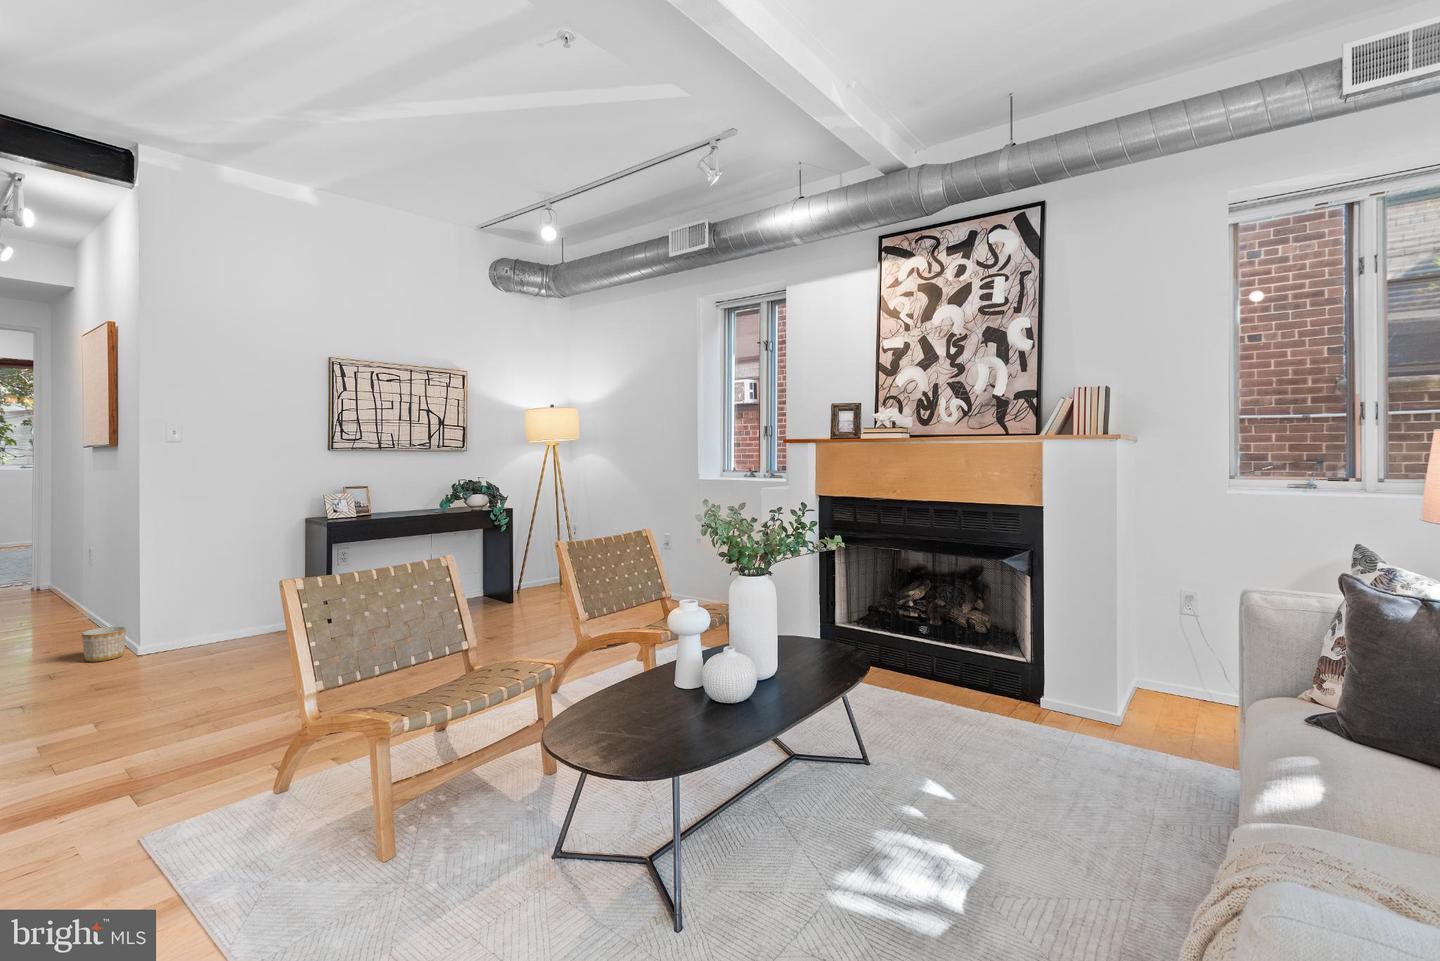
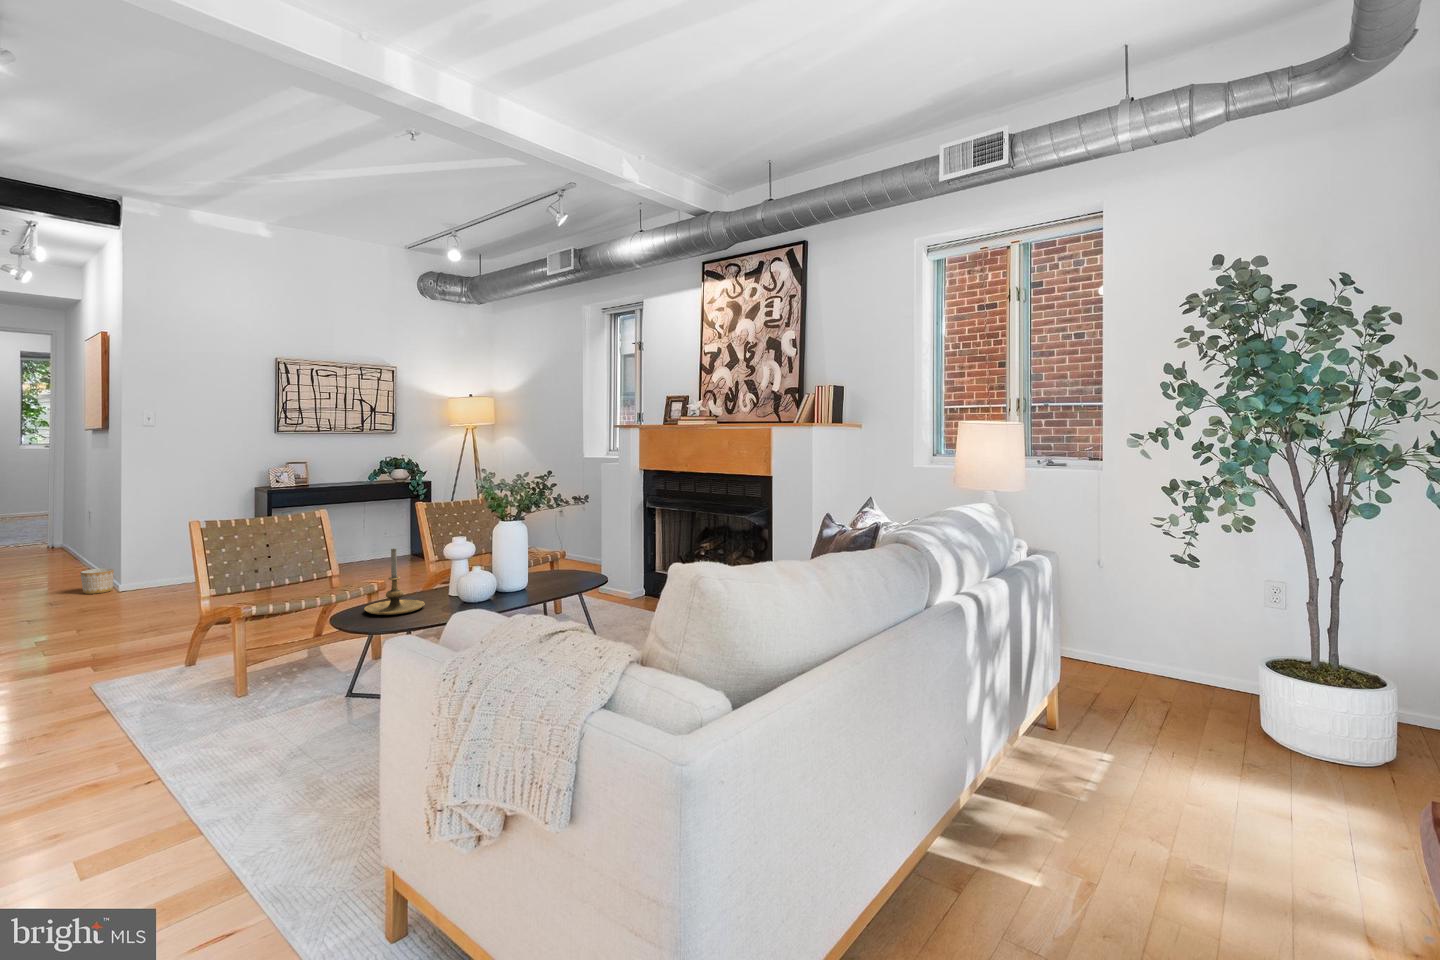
candle holder: none [598,629,686,741] -> present [364,548,425,615]

